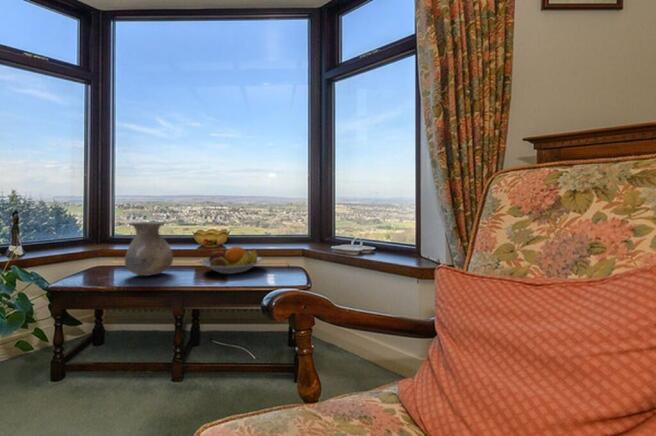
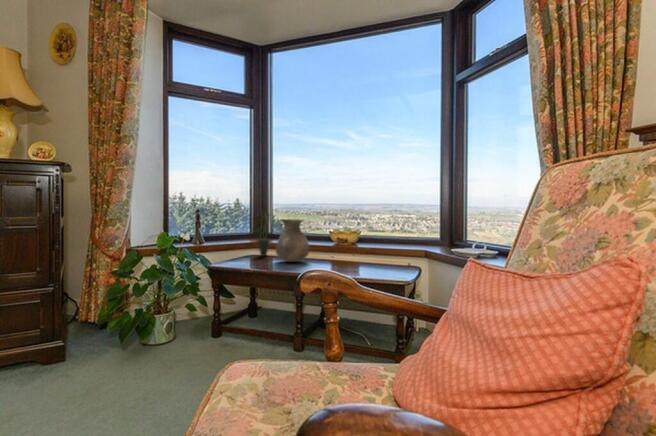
potted plant: none [86,212,117,271] -> present [255,214,269,256]
fruit bowl: present [201,246,262,274] -> none [329,243,382,267]

